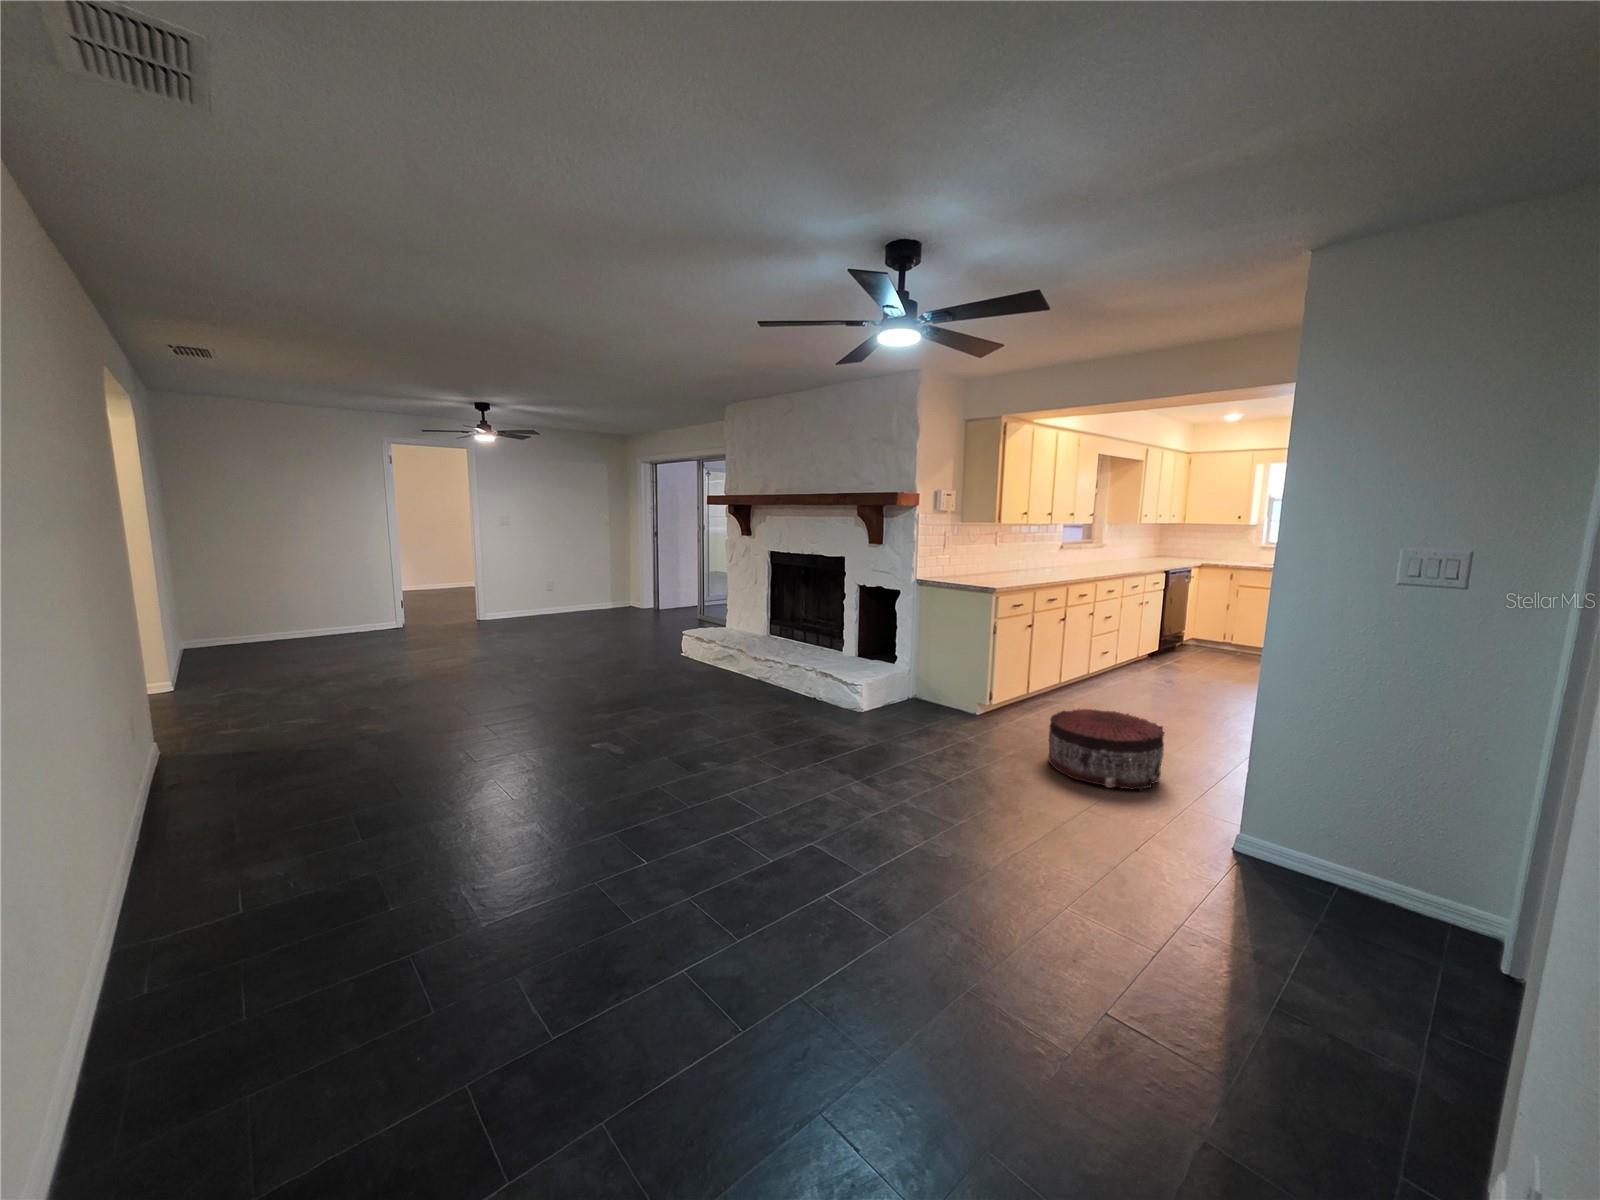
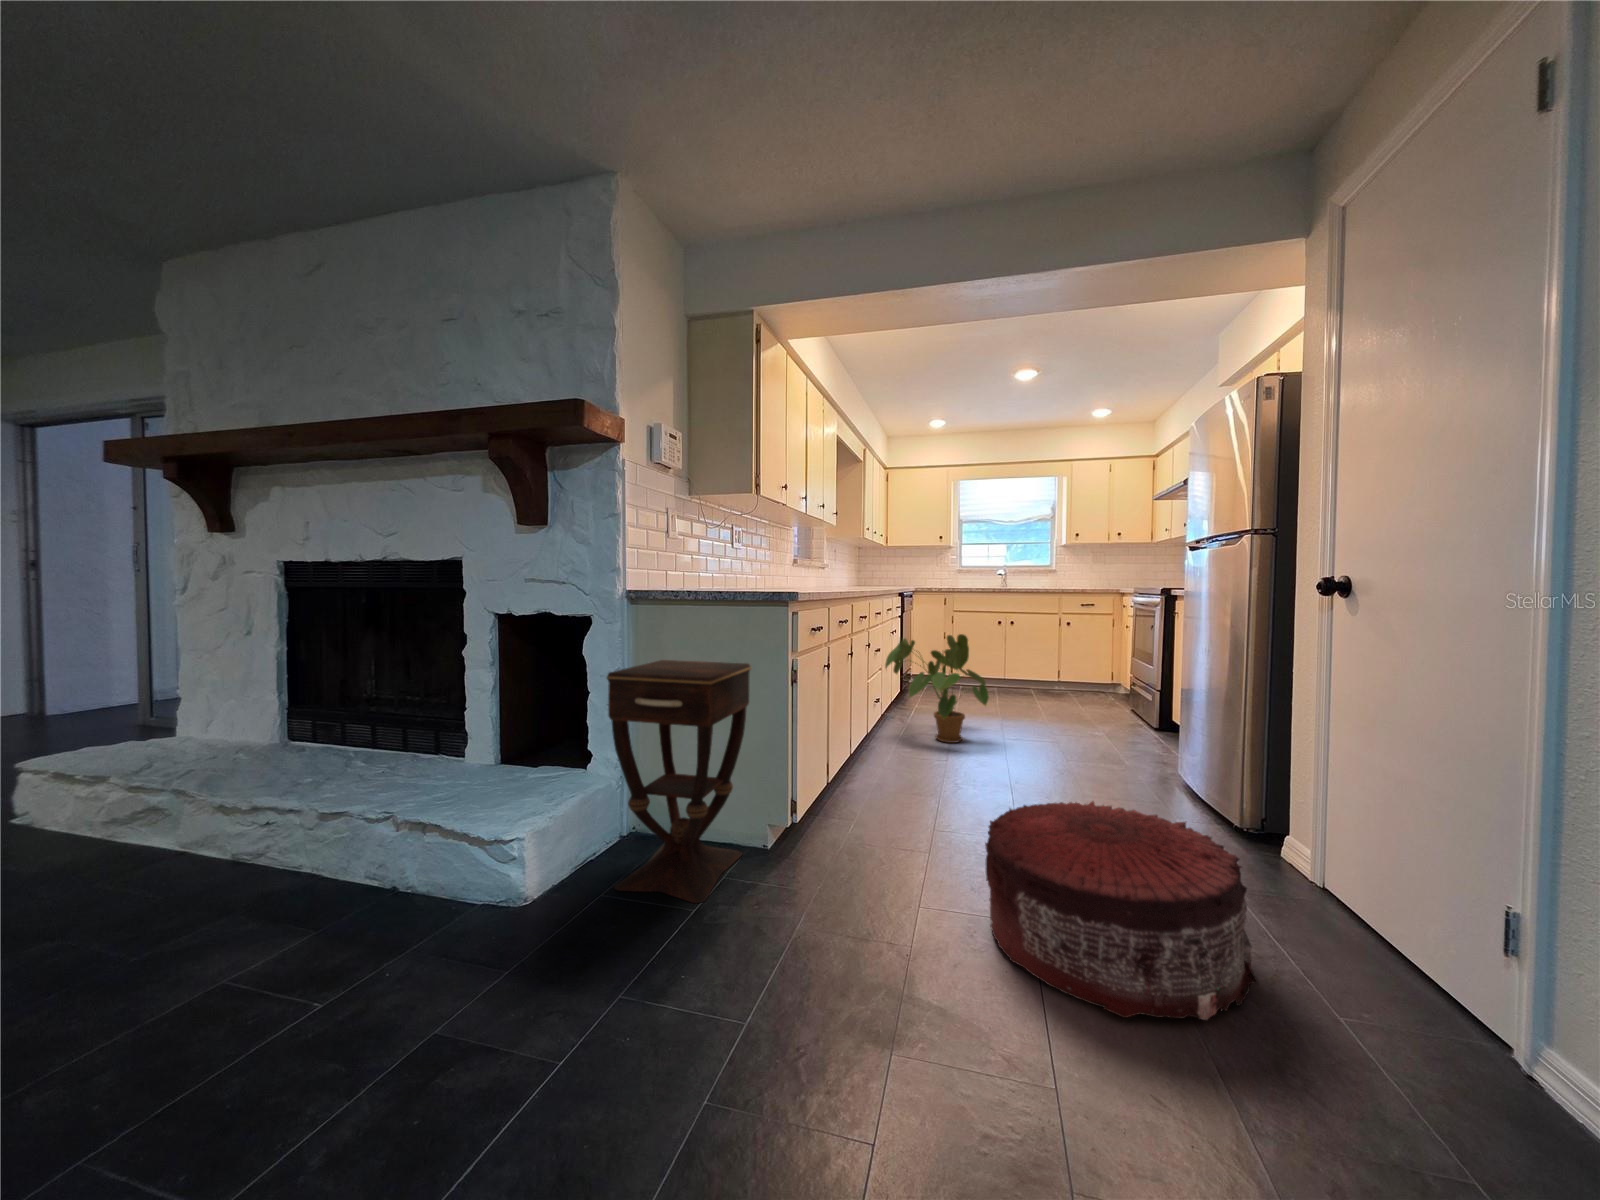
house plant: none [1108,613,1191,696] -> present [885,634,989,743]
side table: none [898,617,970,724] -> present [607,660,751,903]

